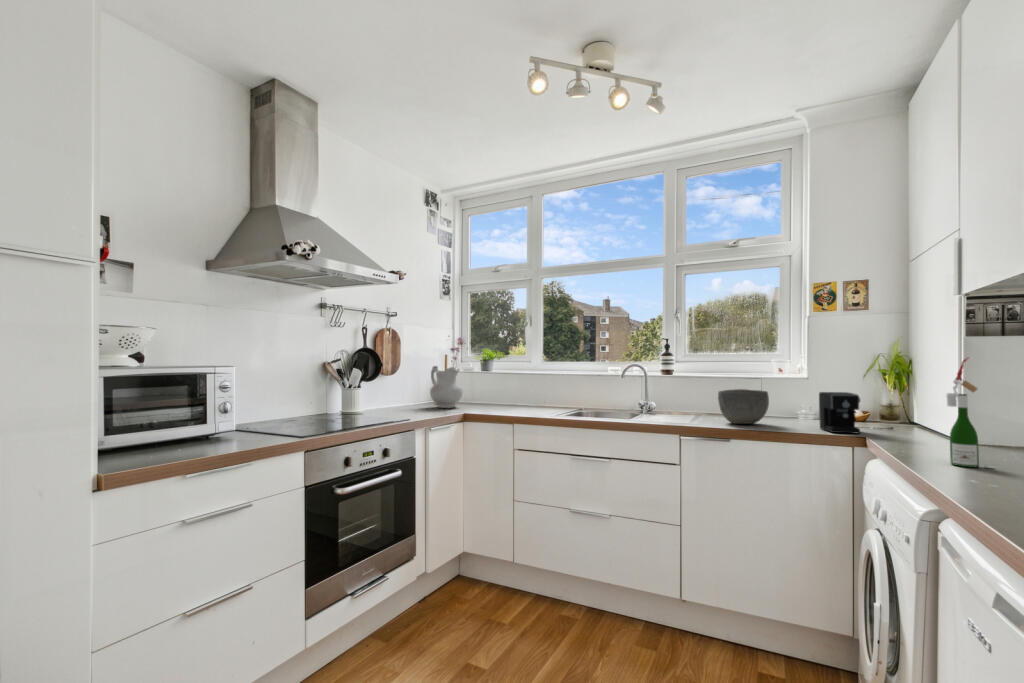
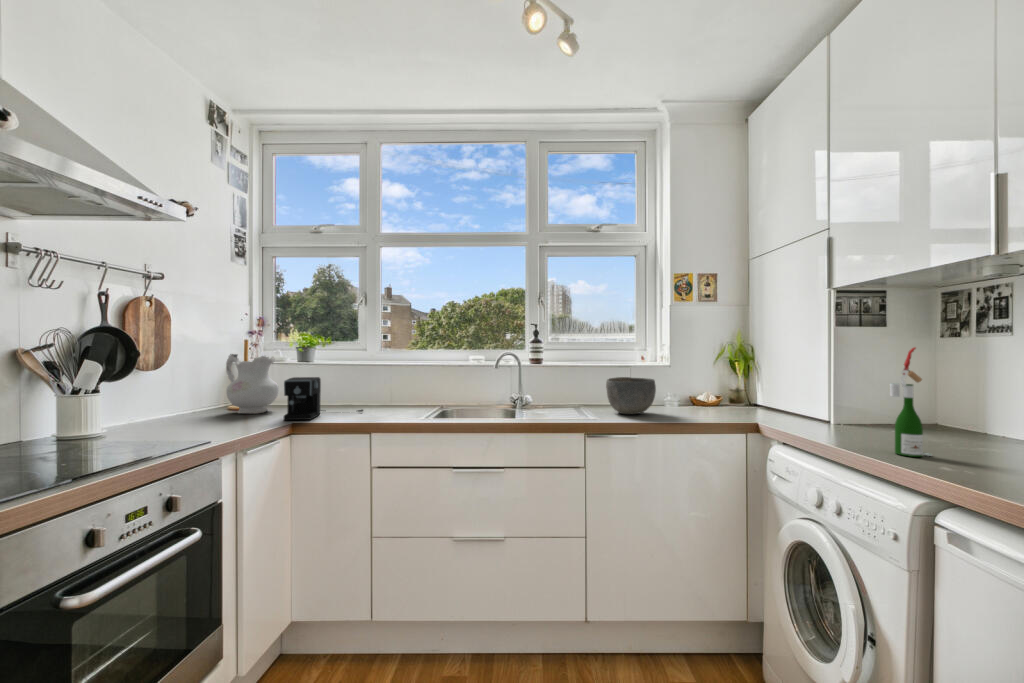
coffee maker: present [819,392,893,433] -> present [284,377,363,420]

